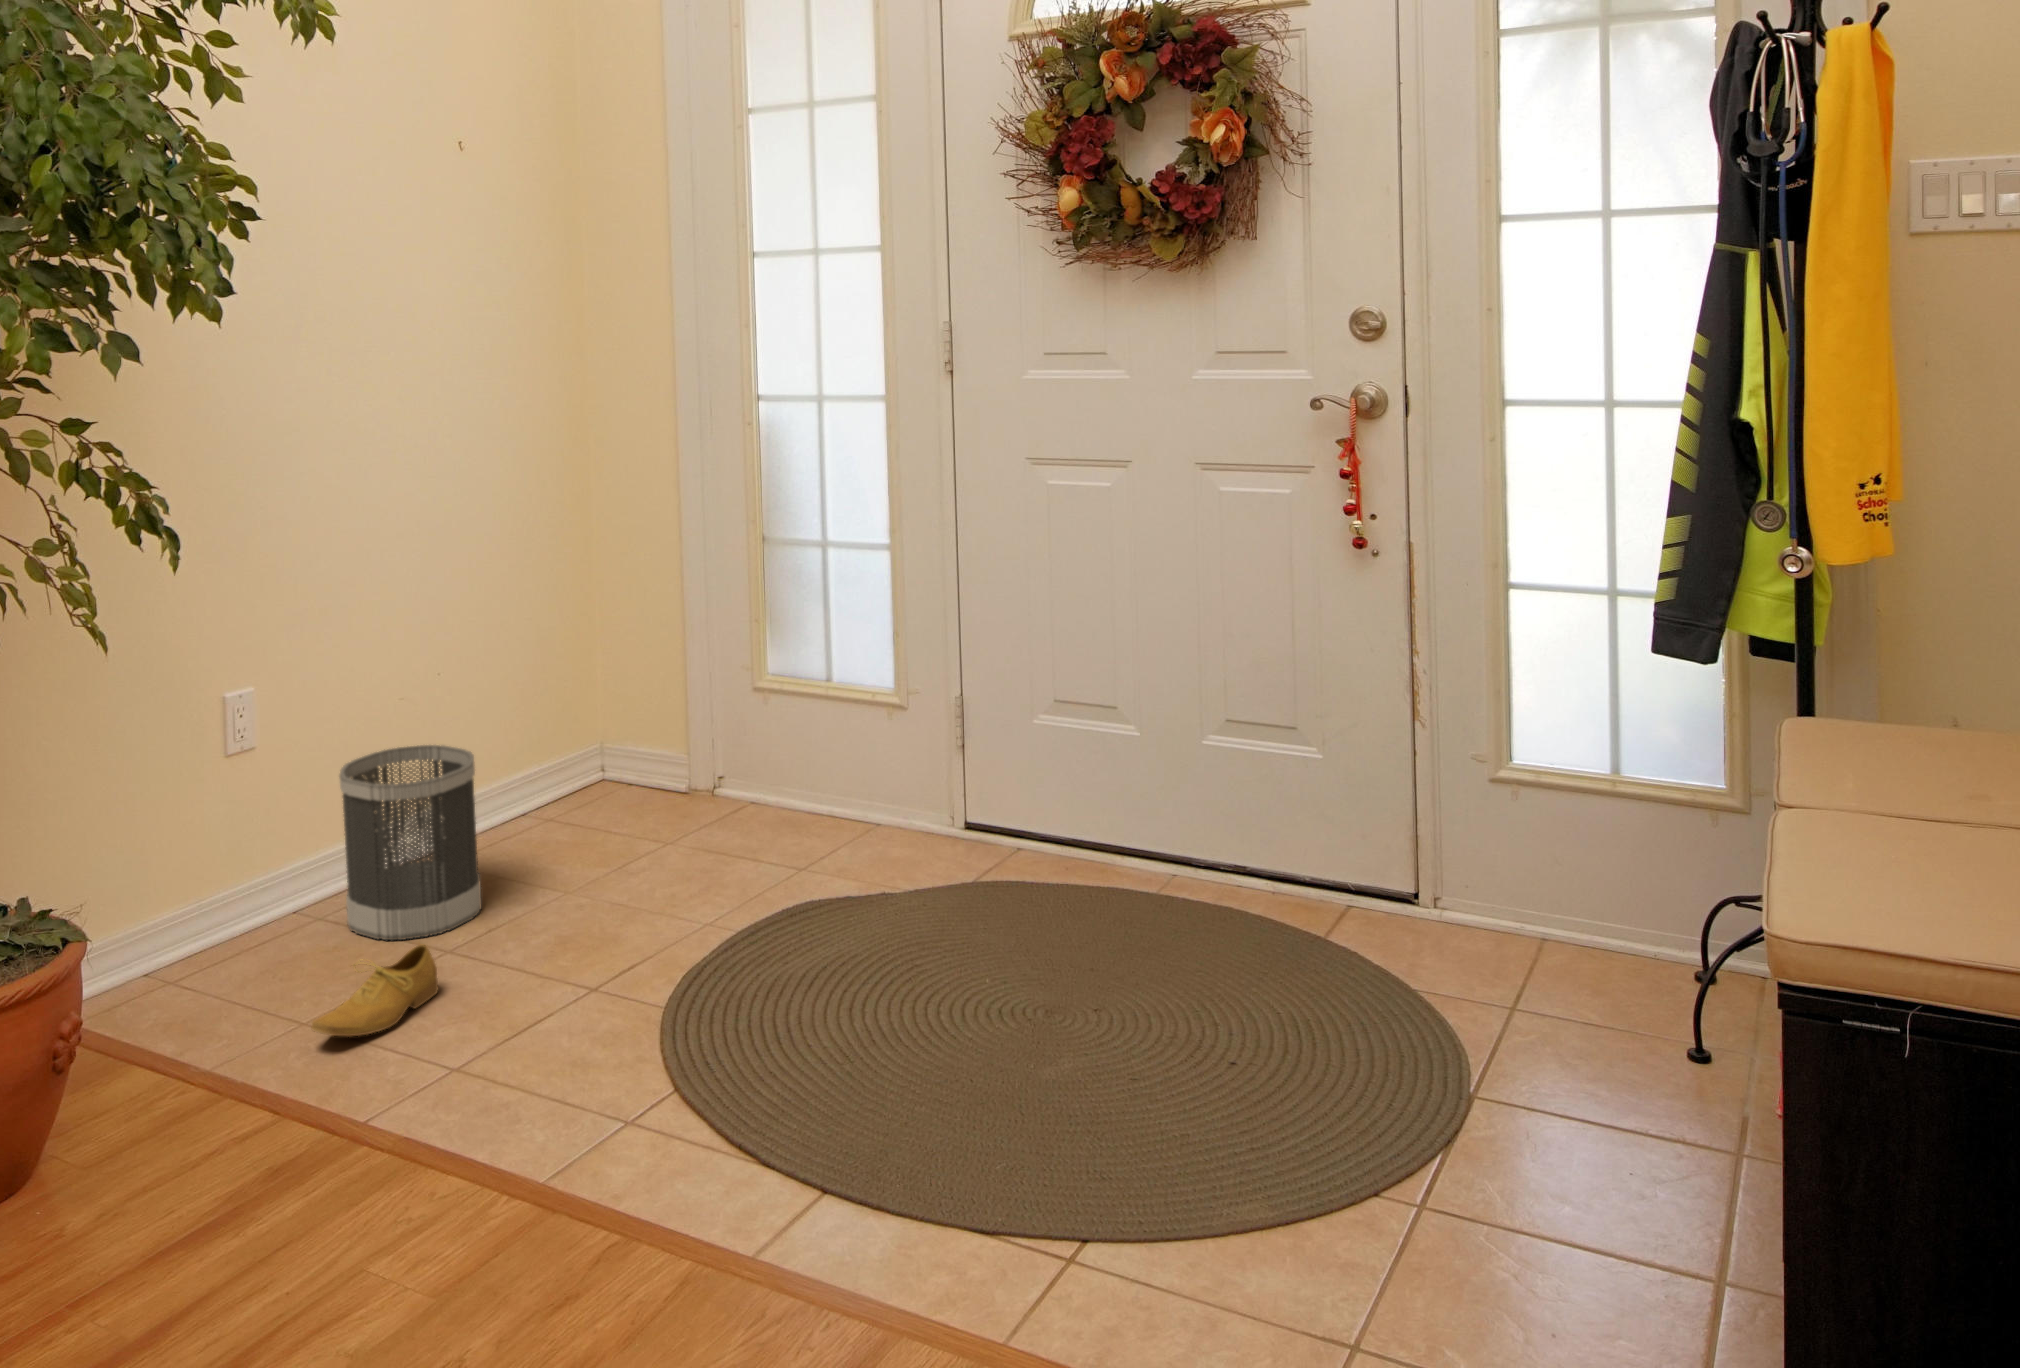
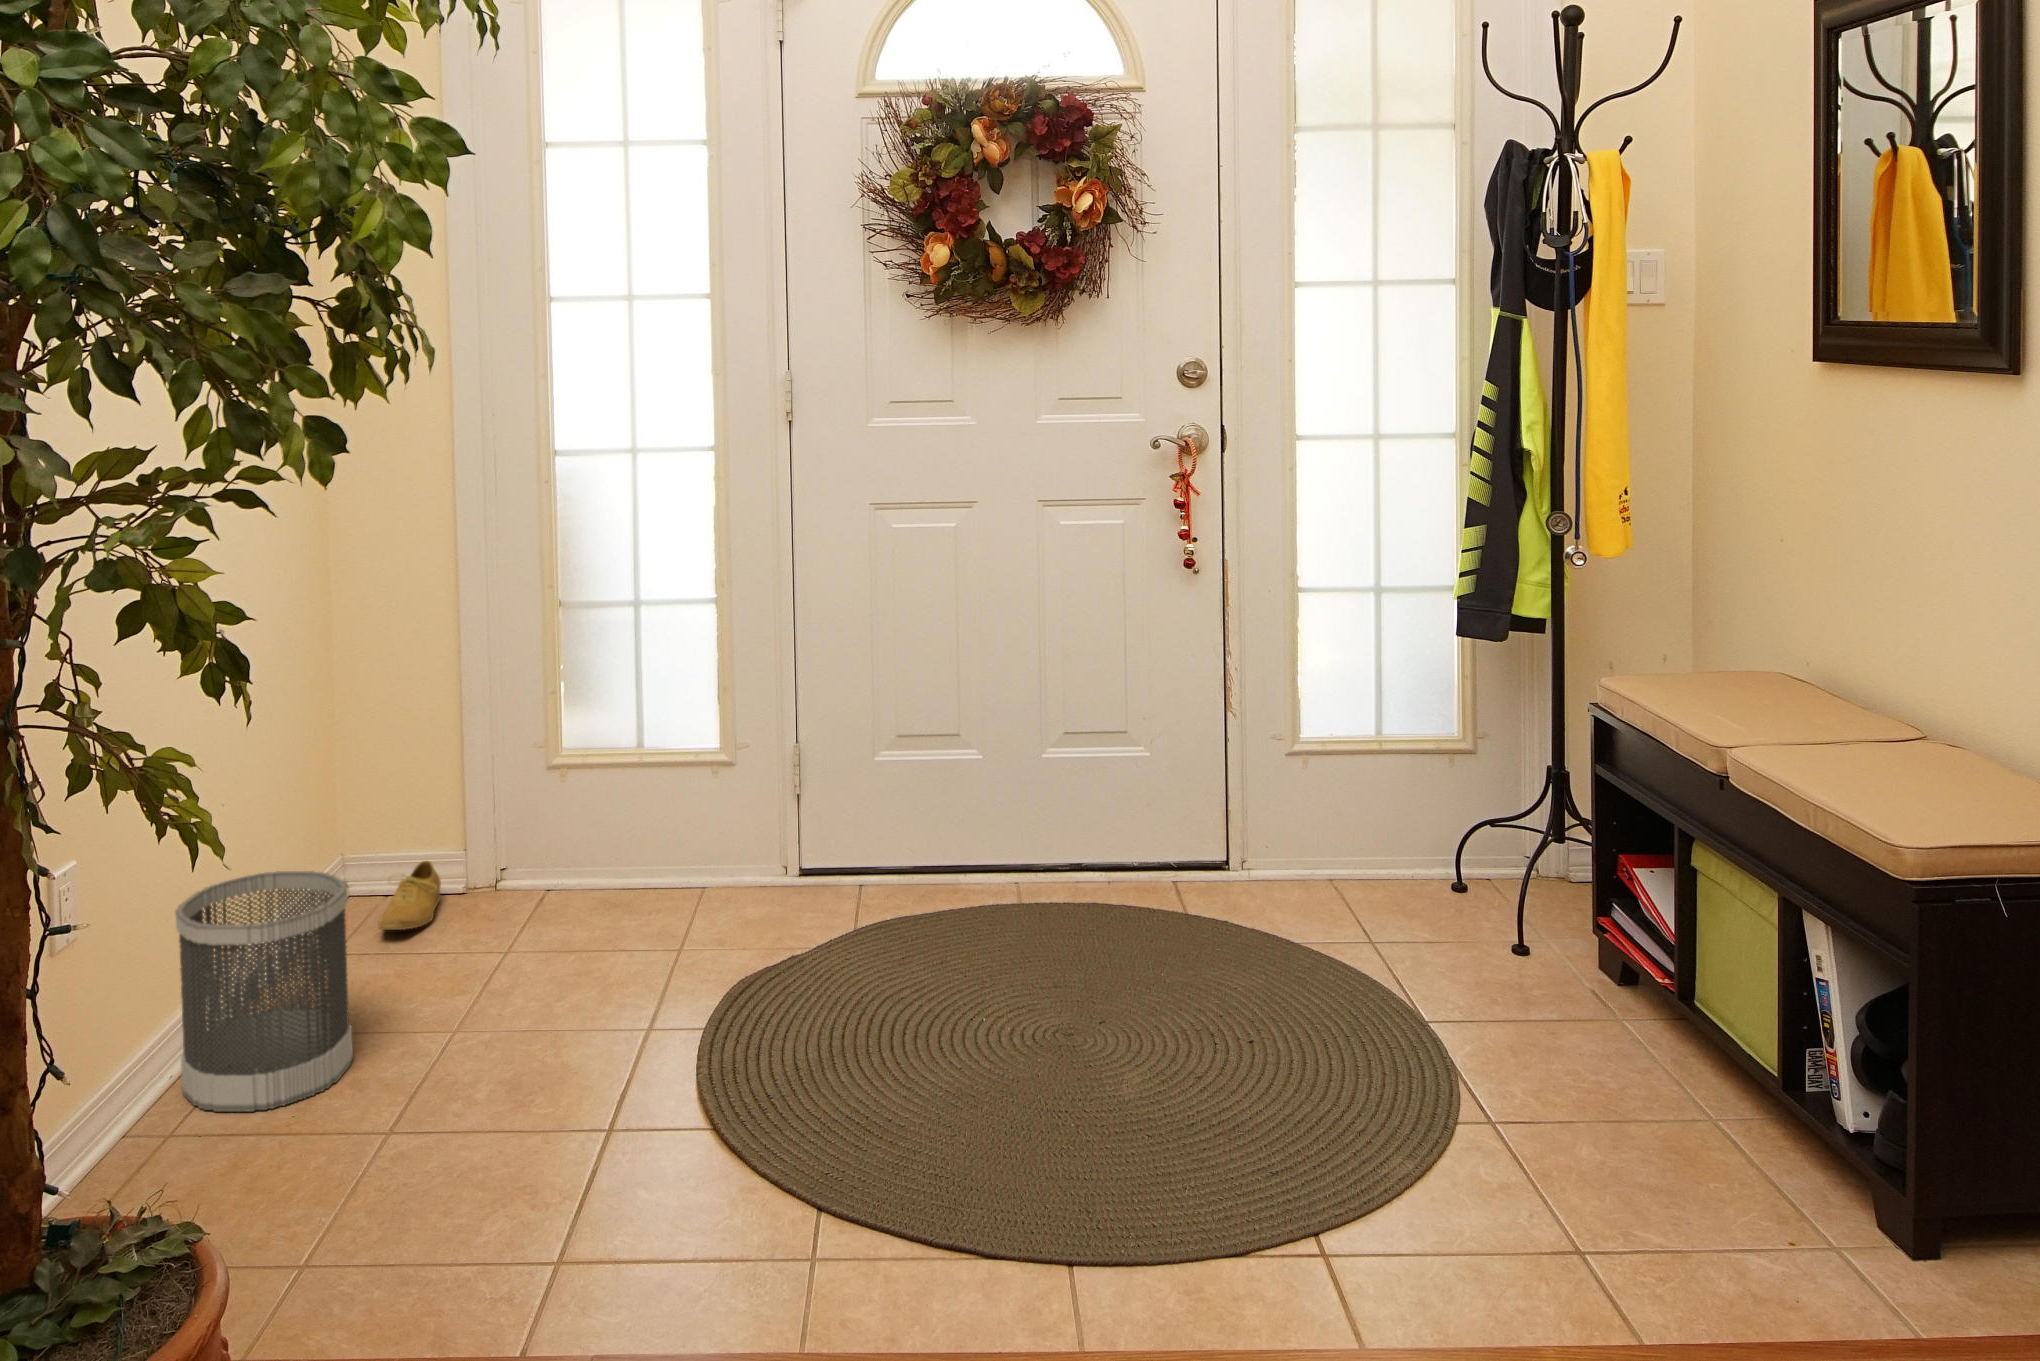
shoe: present [311,945,438,1036] -> present [379,860,441,930]

